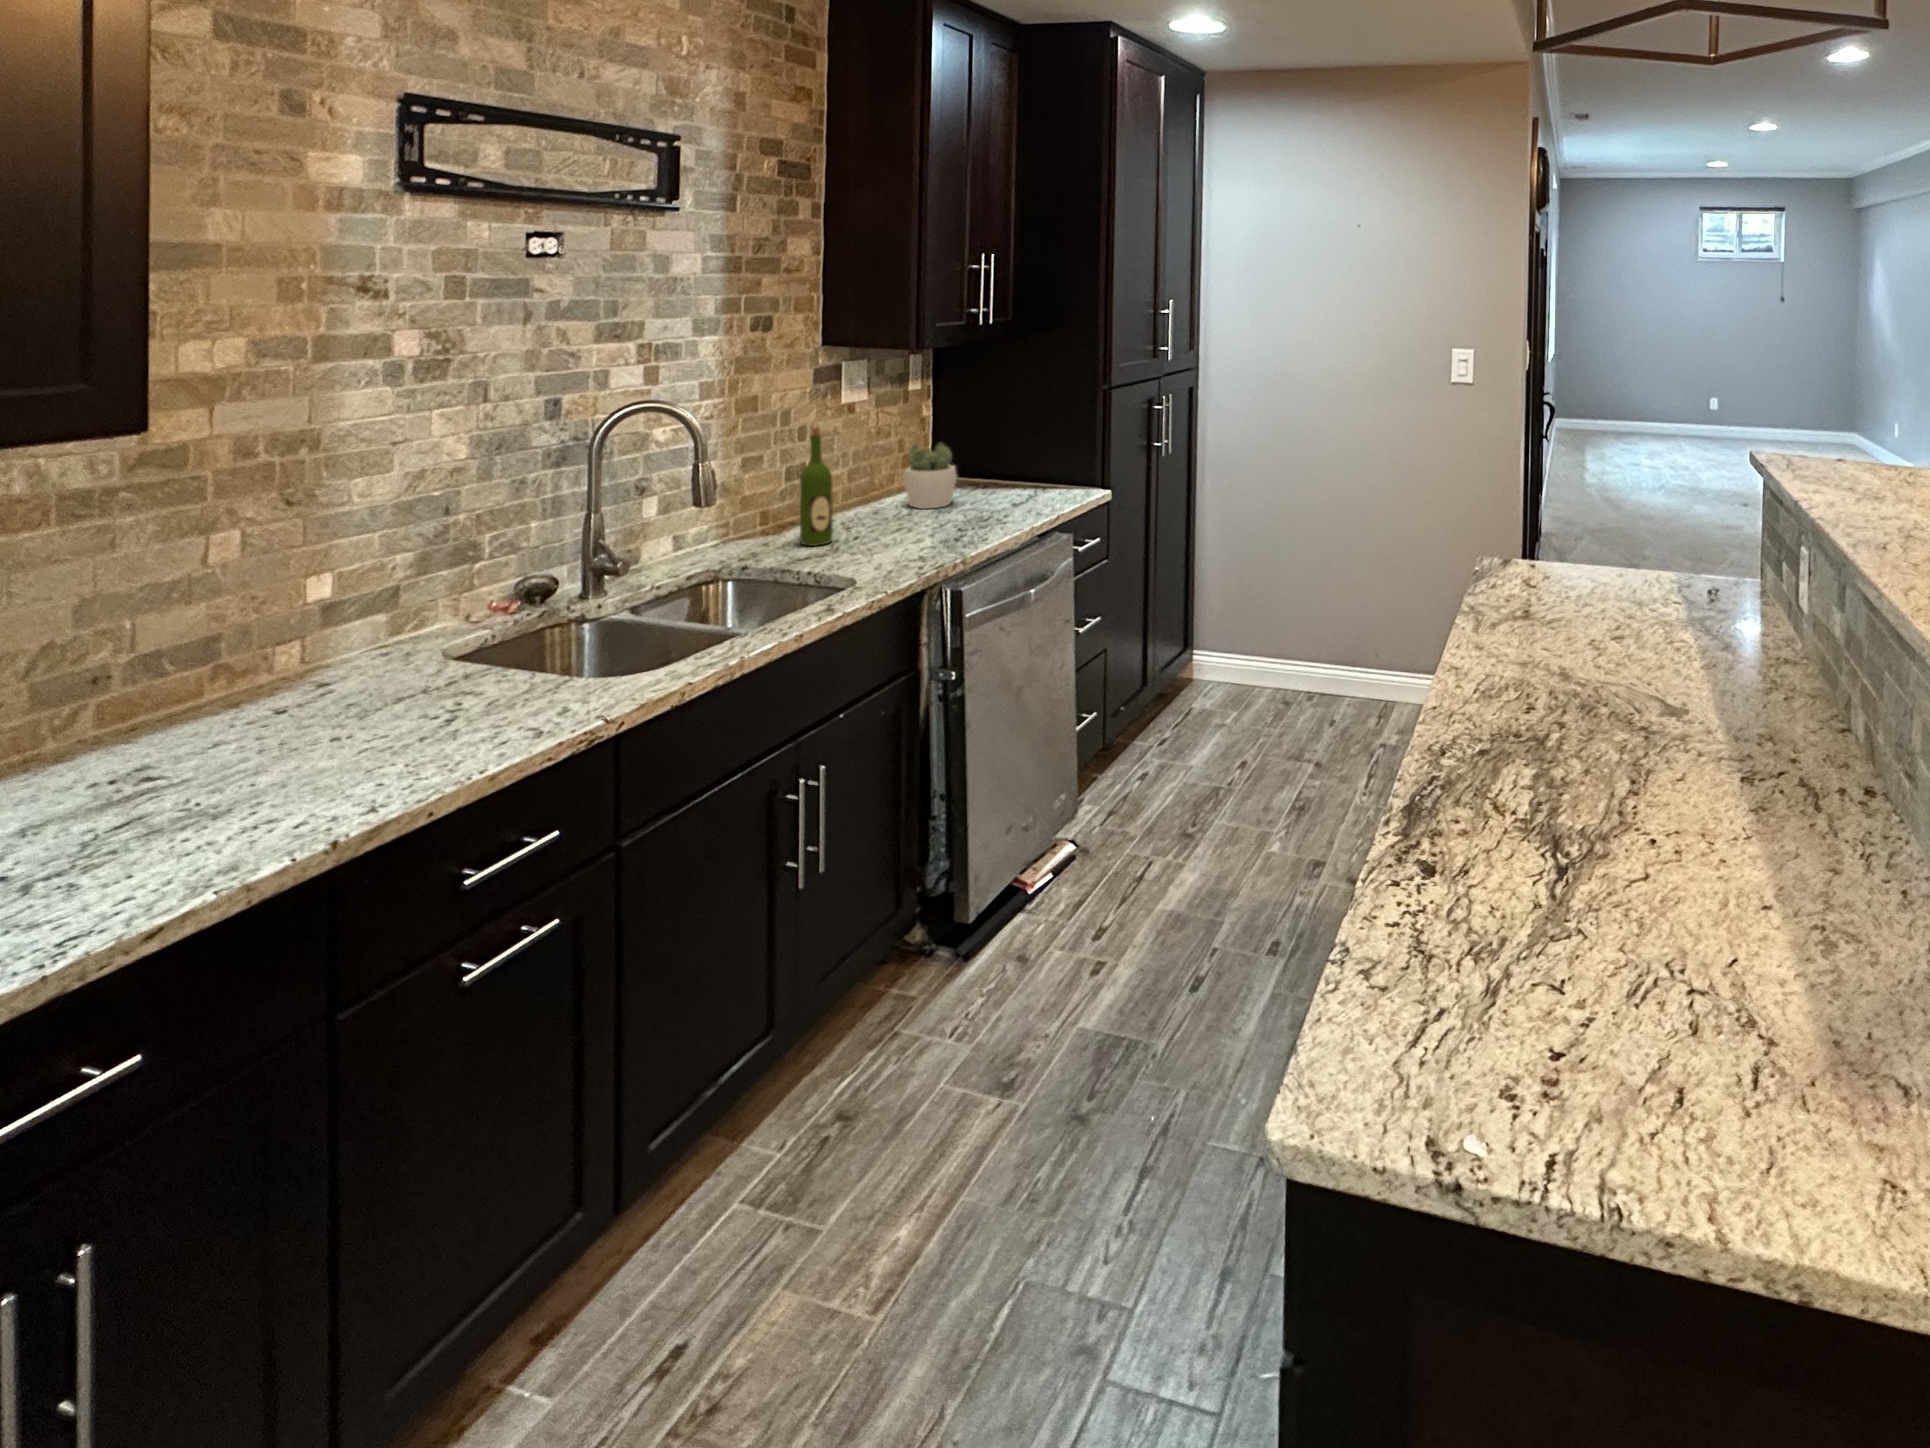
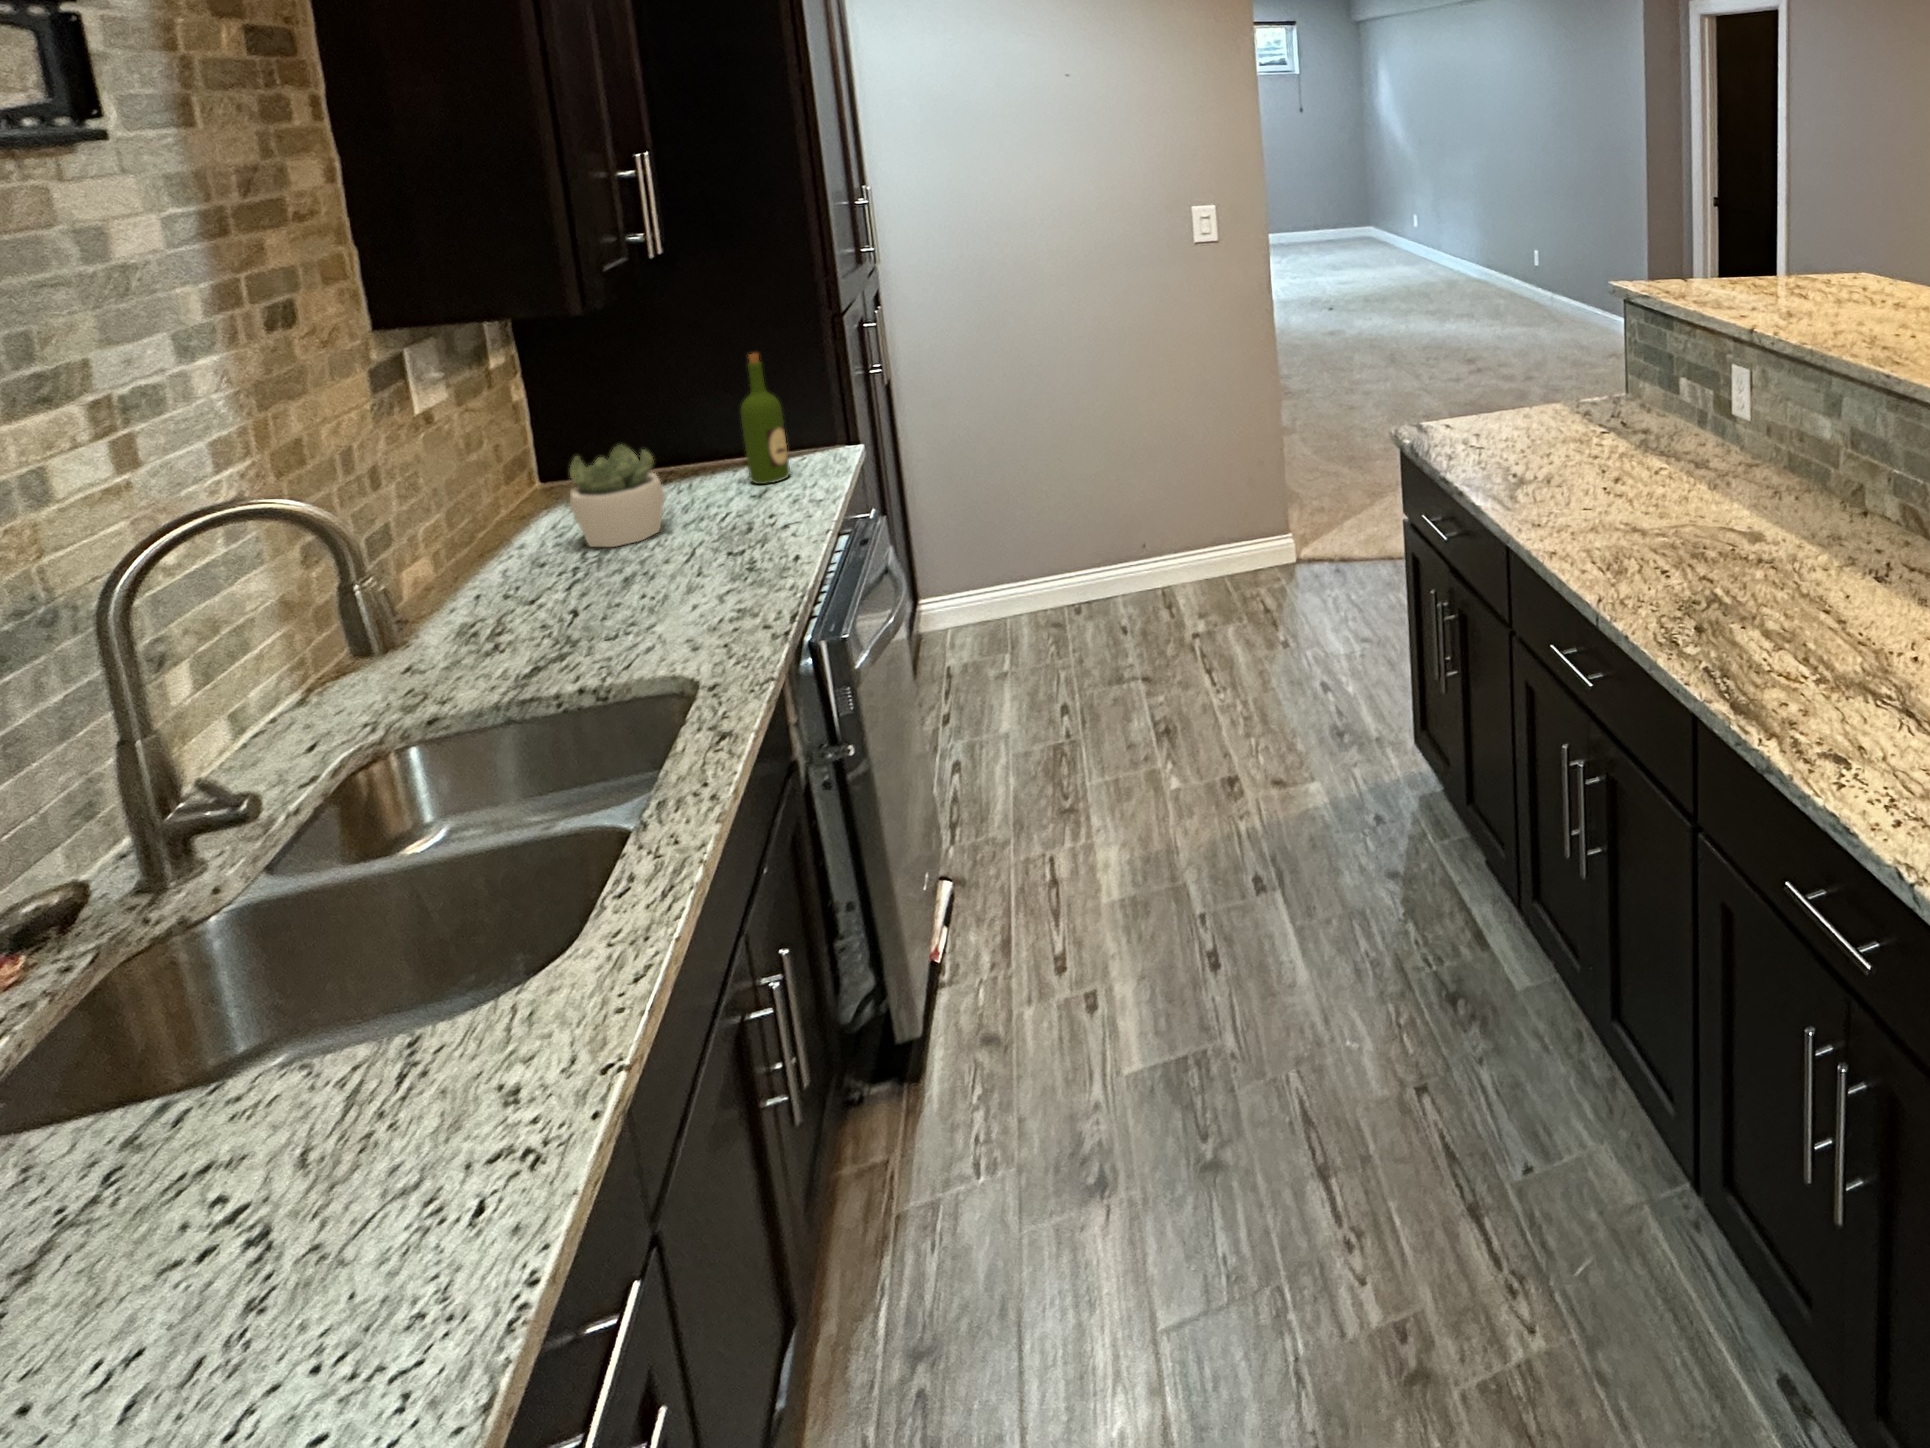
wine bottle: present [800,427,833,546] -> present [741,354,790,484]

